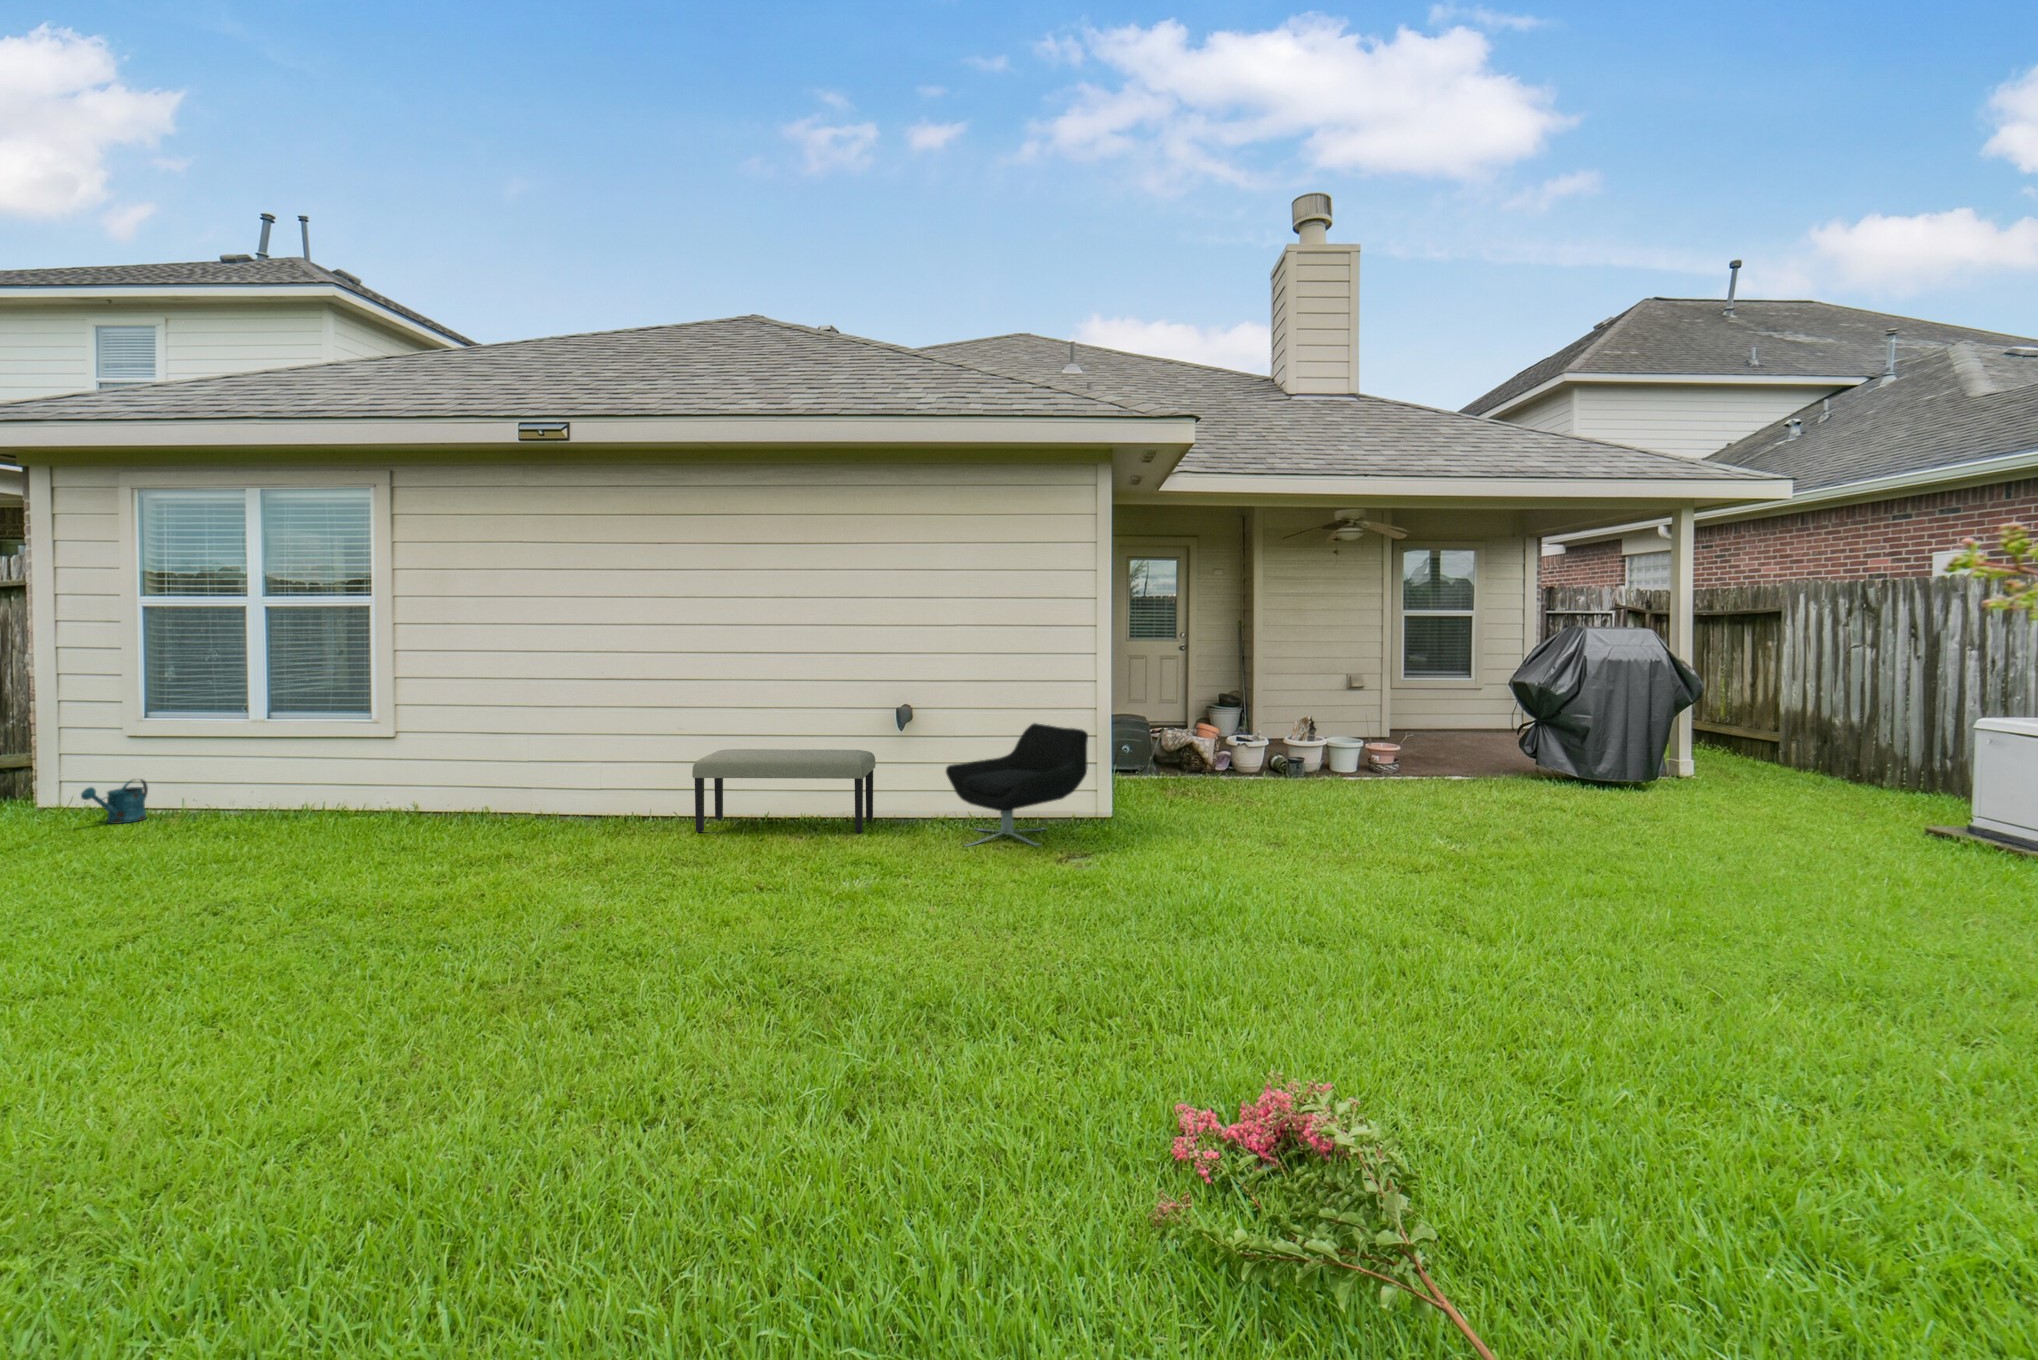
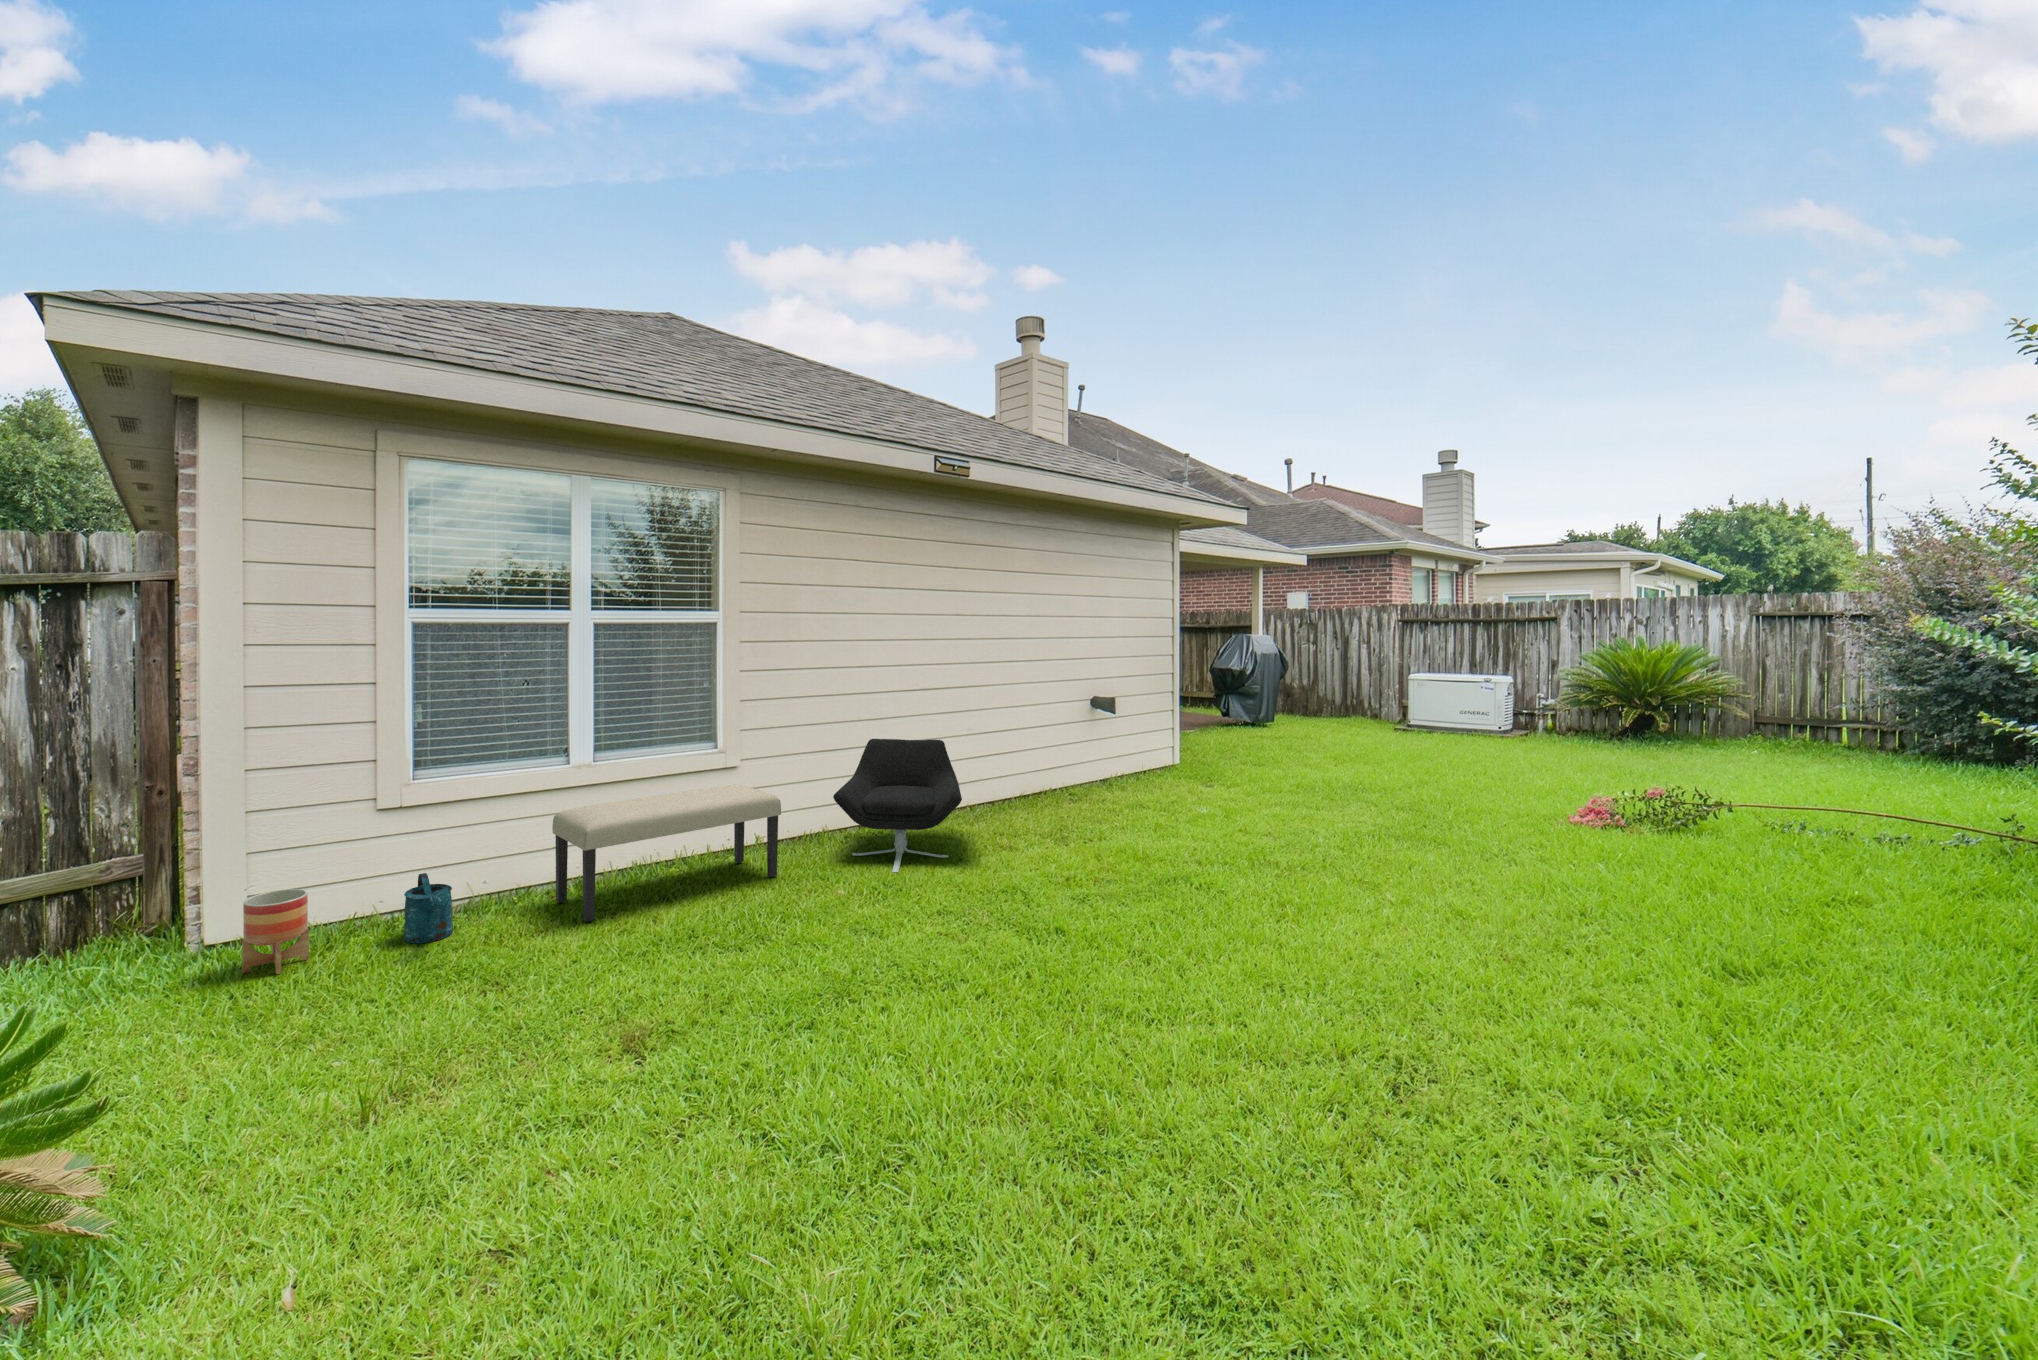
lounge chair: present [946,723,1088,846] -> present [833,739,962,873]
bench: present [692,749,875,833] -> present [552,785,781,922]
planter: none [27,774,71,823] -> present [242,889,309,974]

